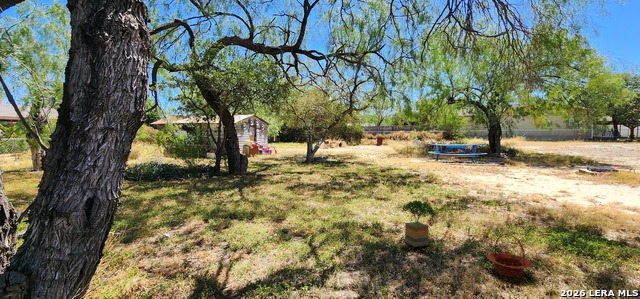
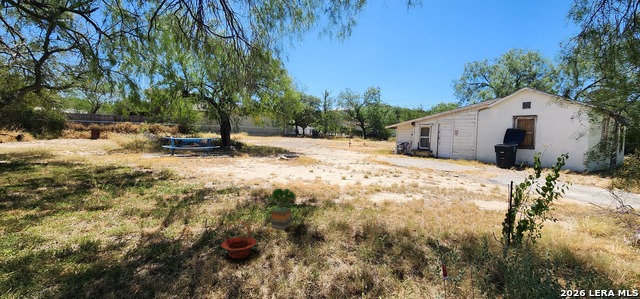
potted tree: present [402,200,436,247] -> present [267,189,296,230]

